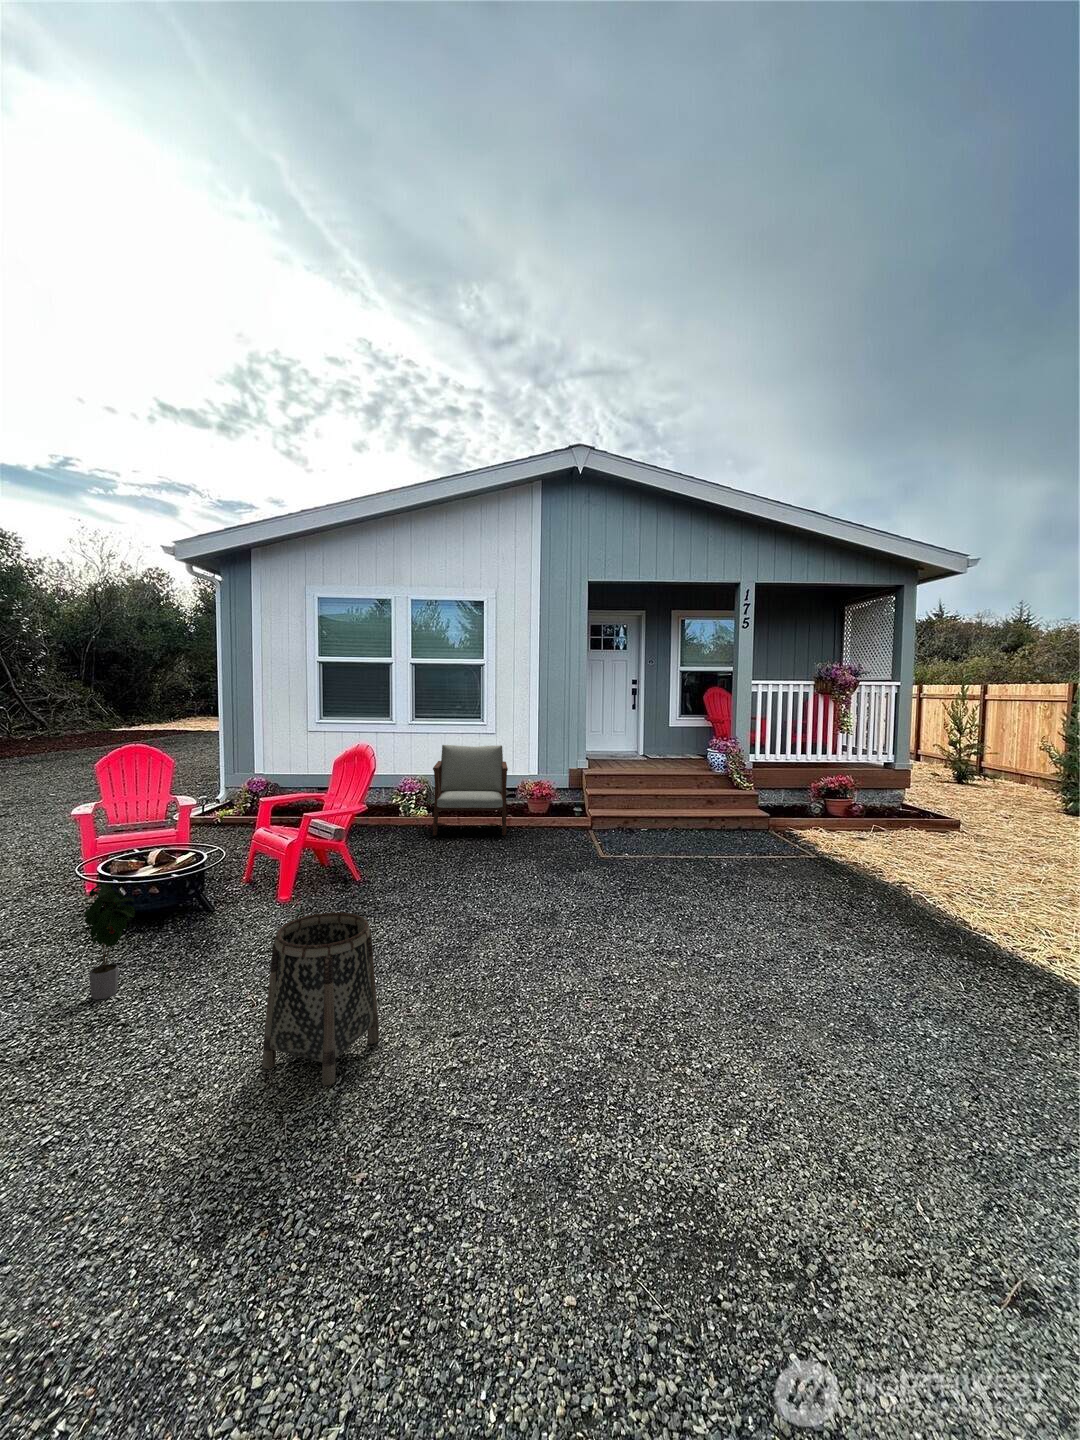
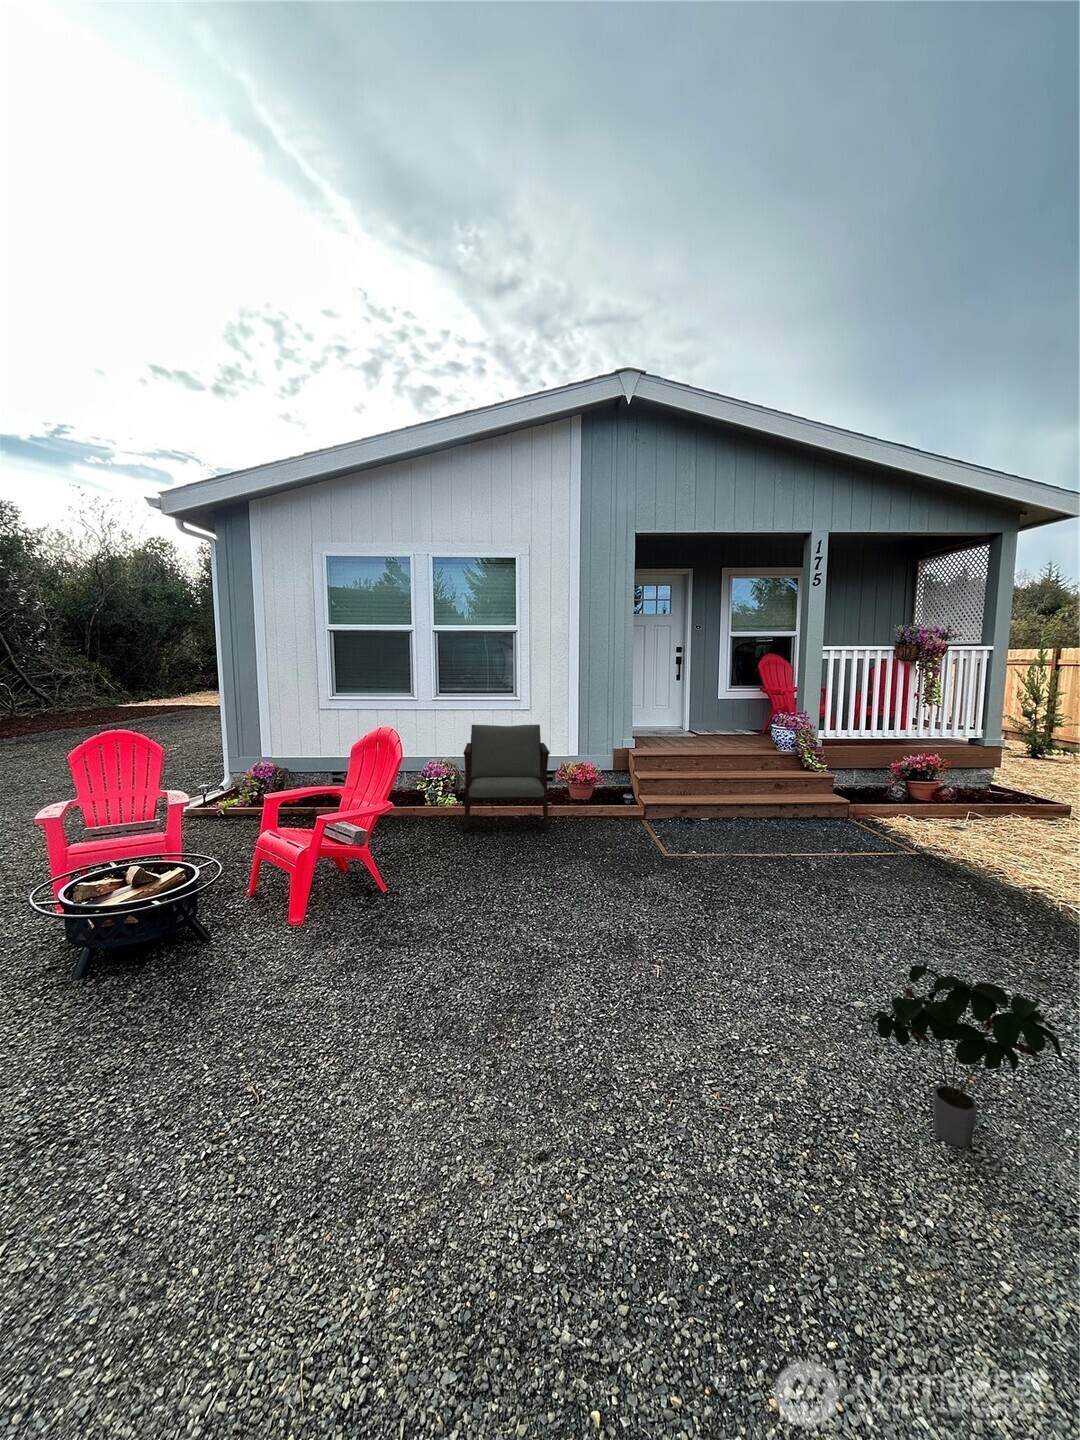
potted plant: present [85,883,135,1000] -> present [871,964,1062,1147]
basket: present [262,912,379,1085] -> none [265,986,432,1269]

